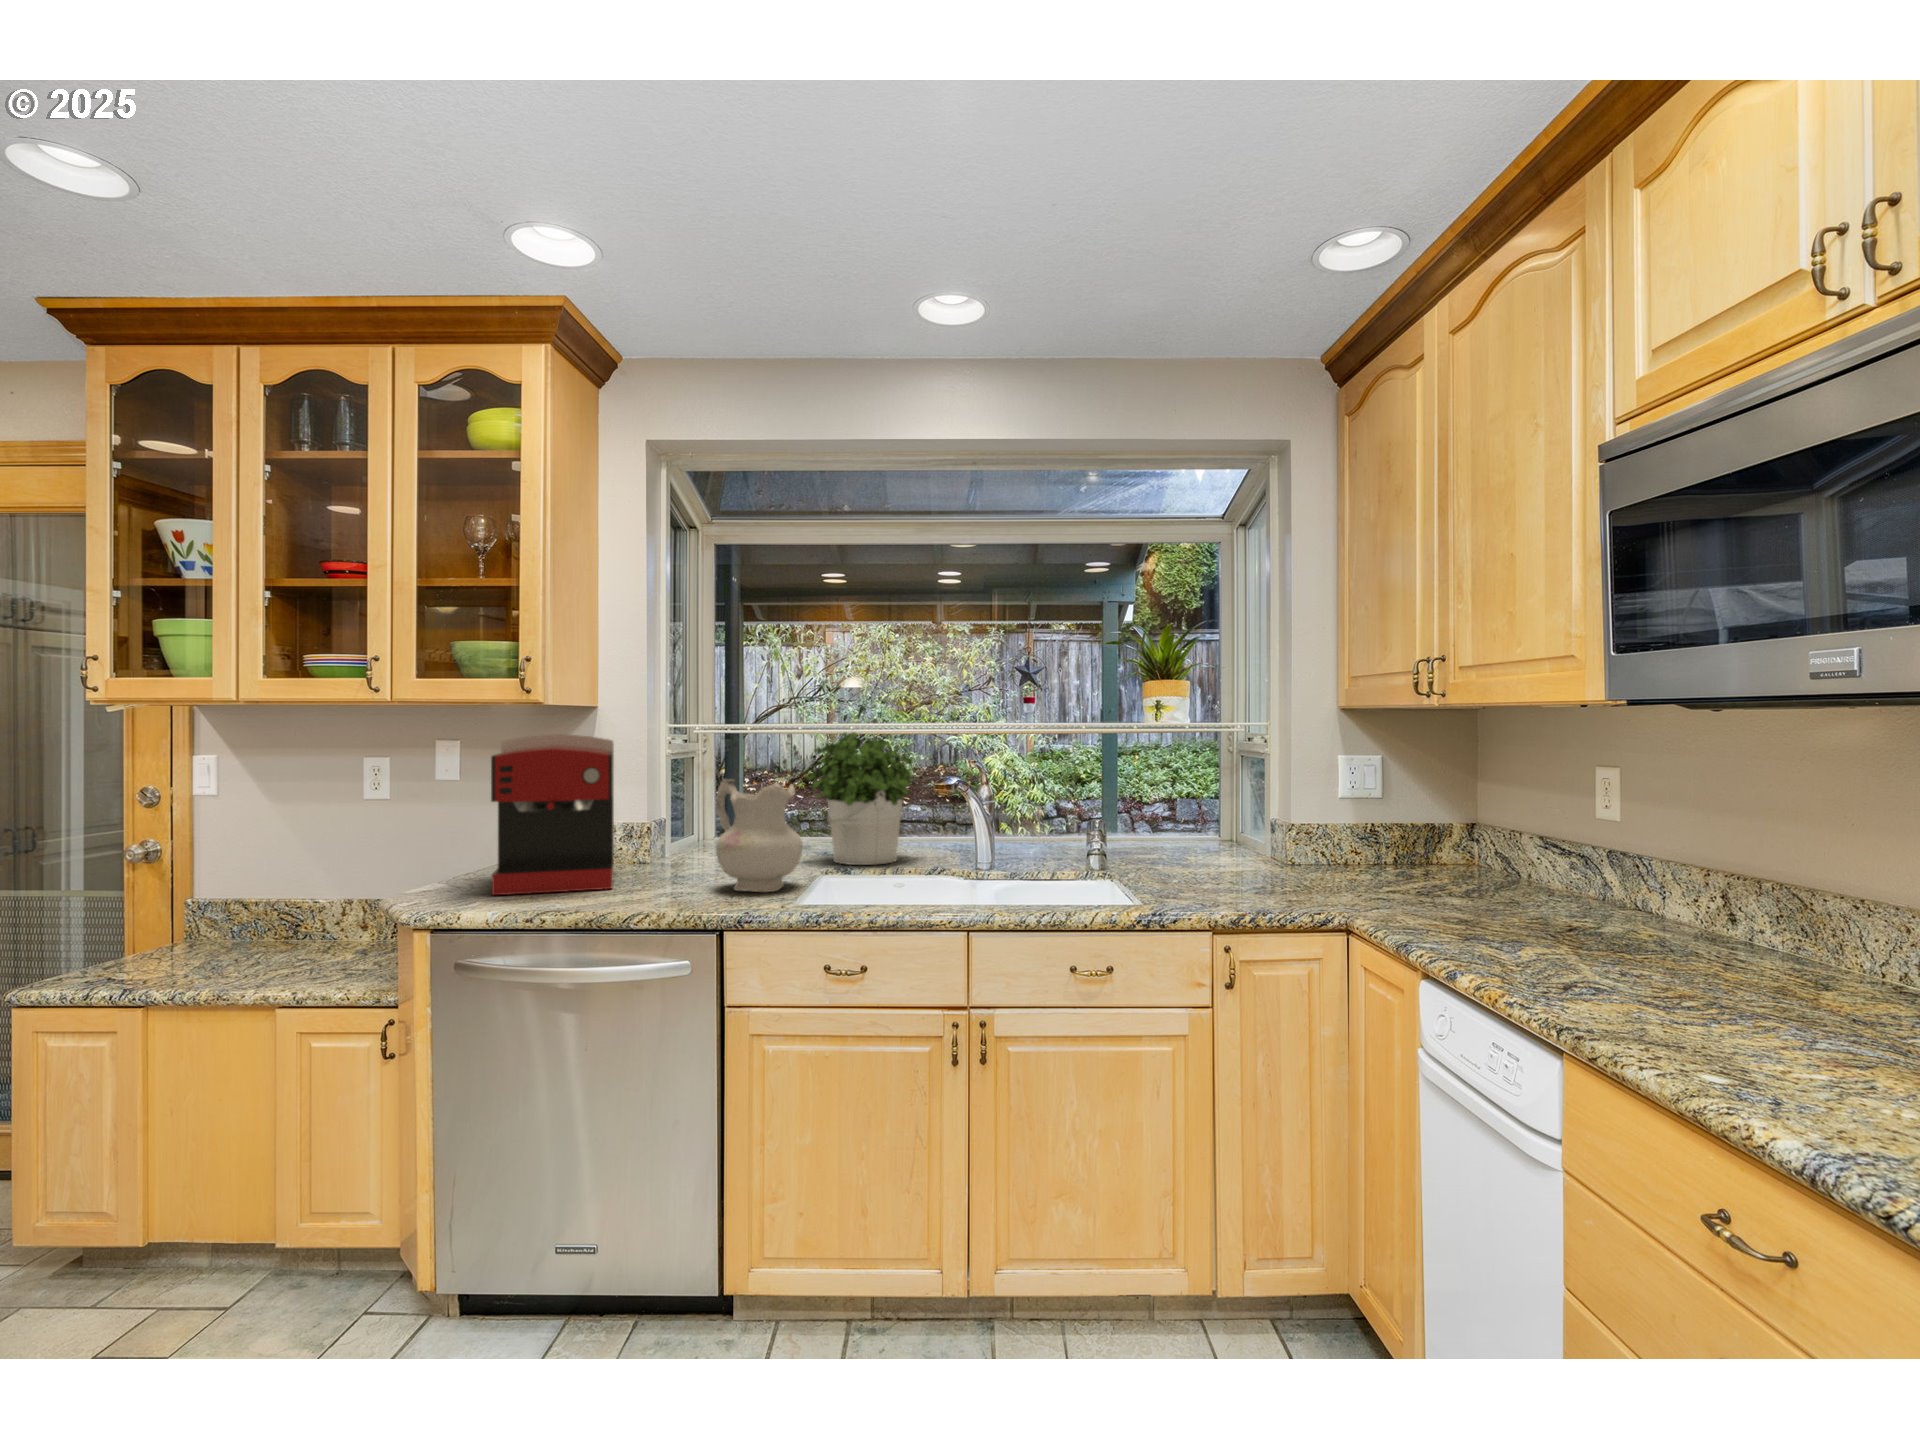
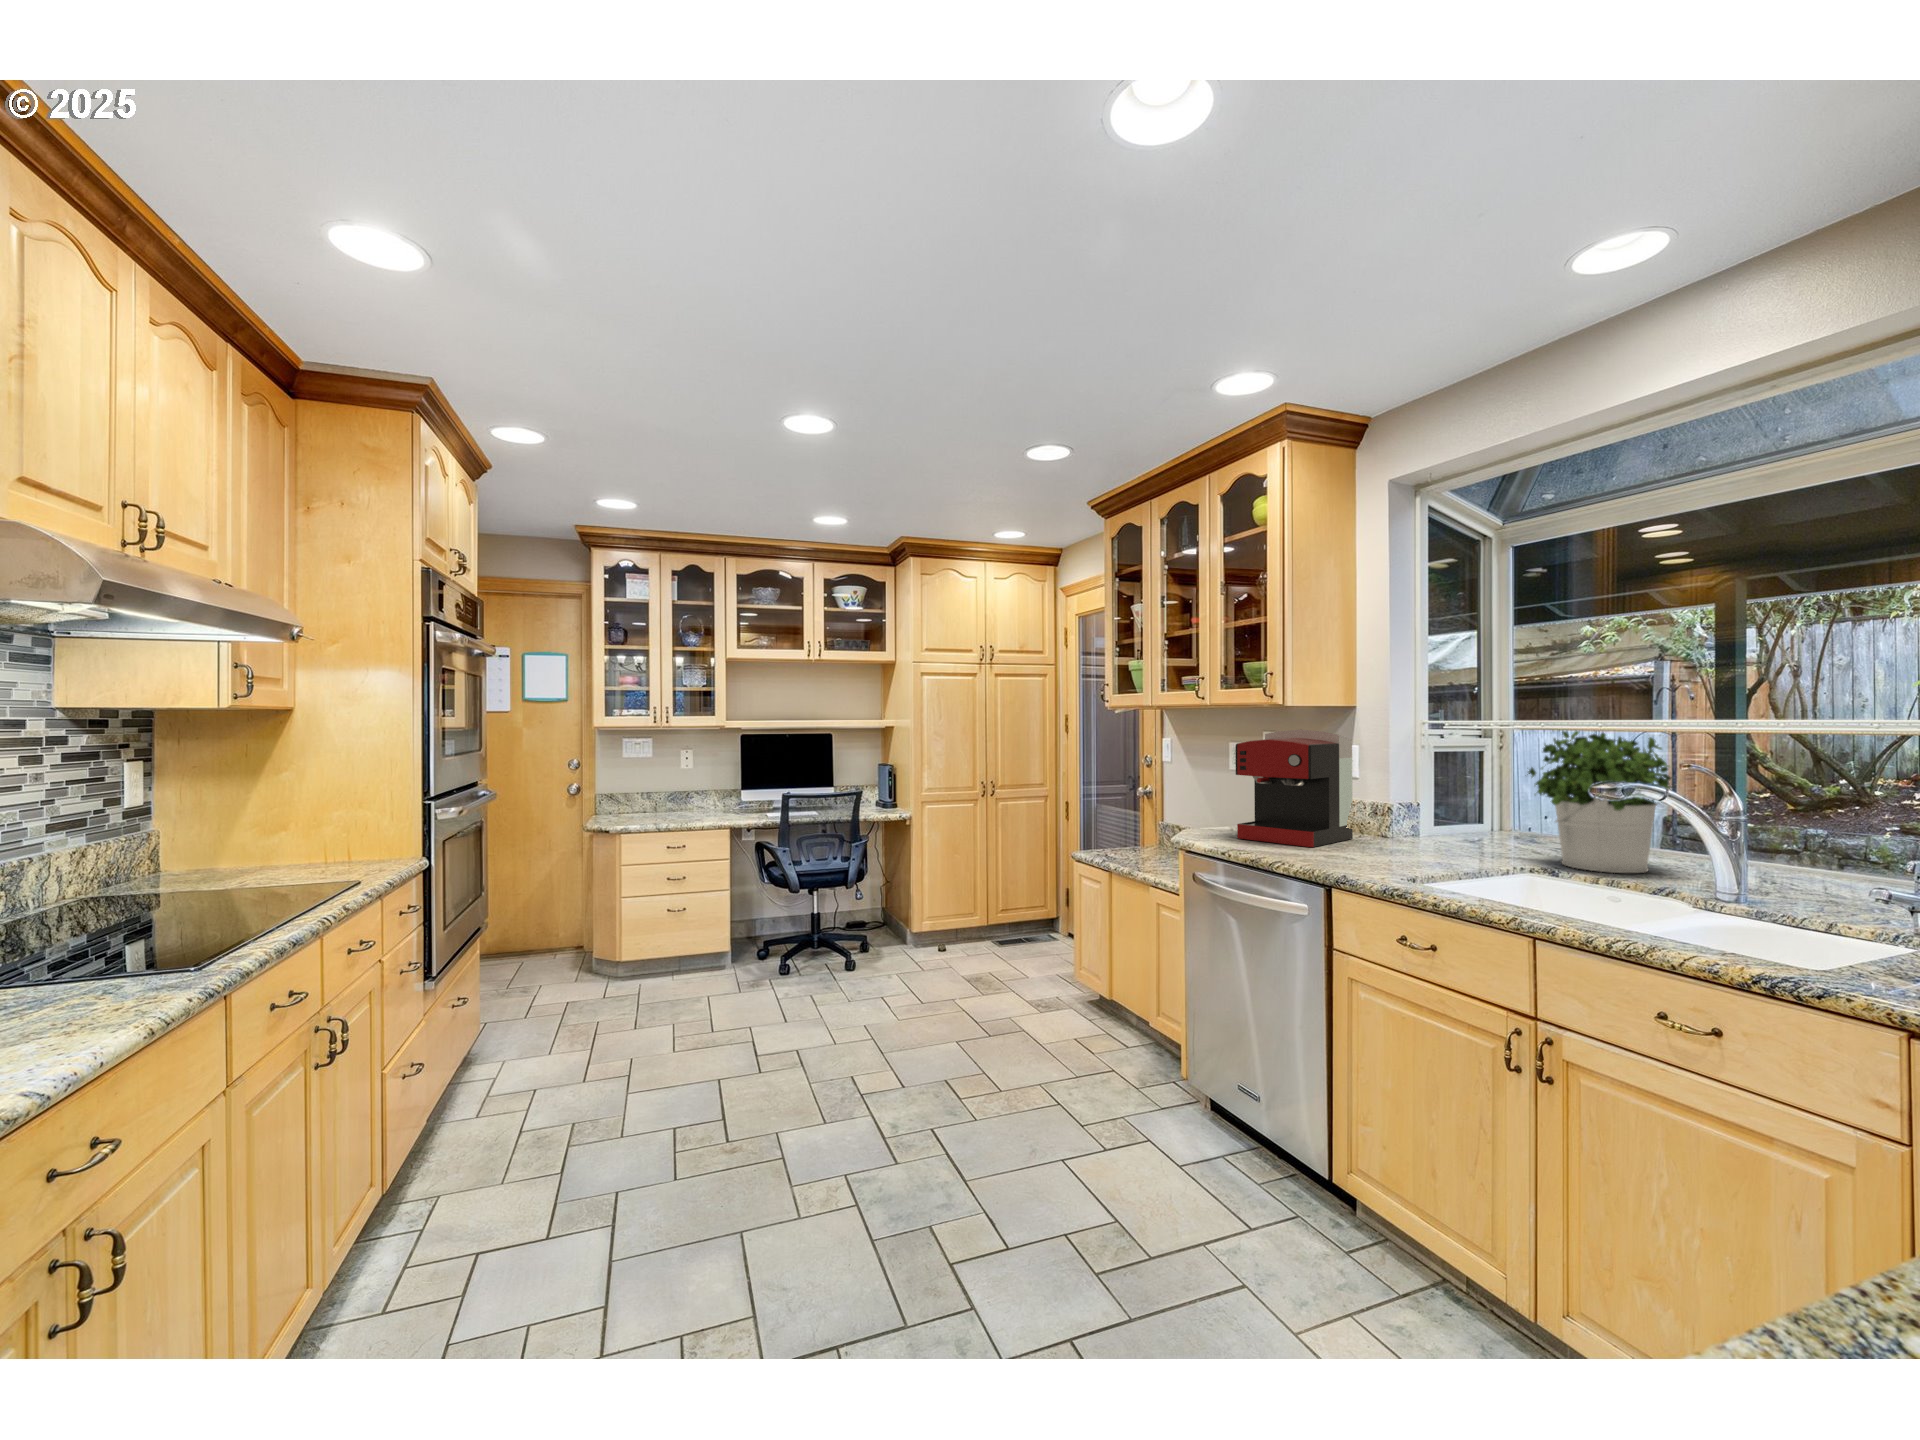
ceramic pitcher: present [716,779,802,892] -> none [1372,768,1458,870]

